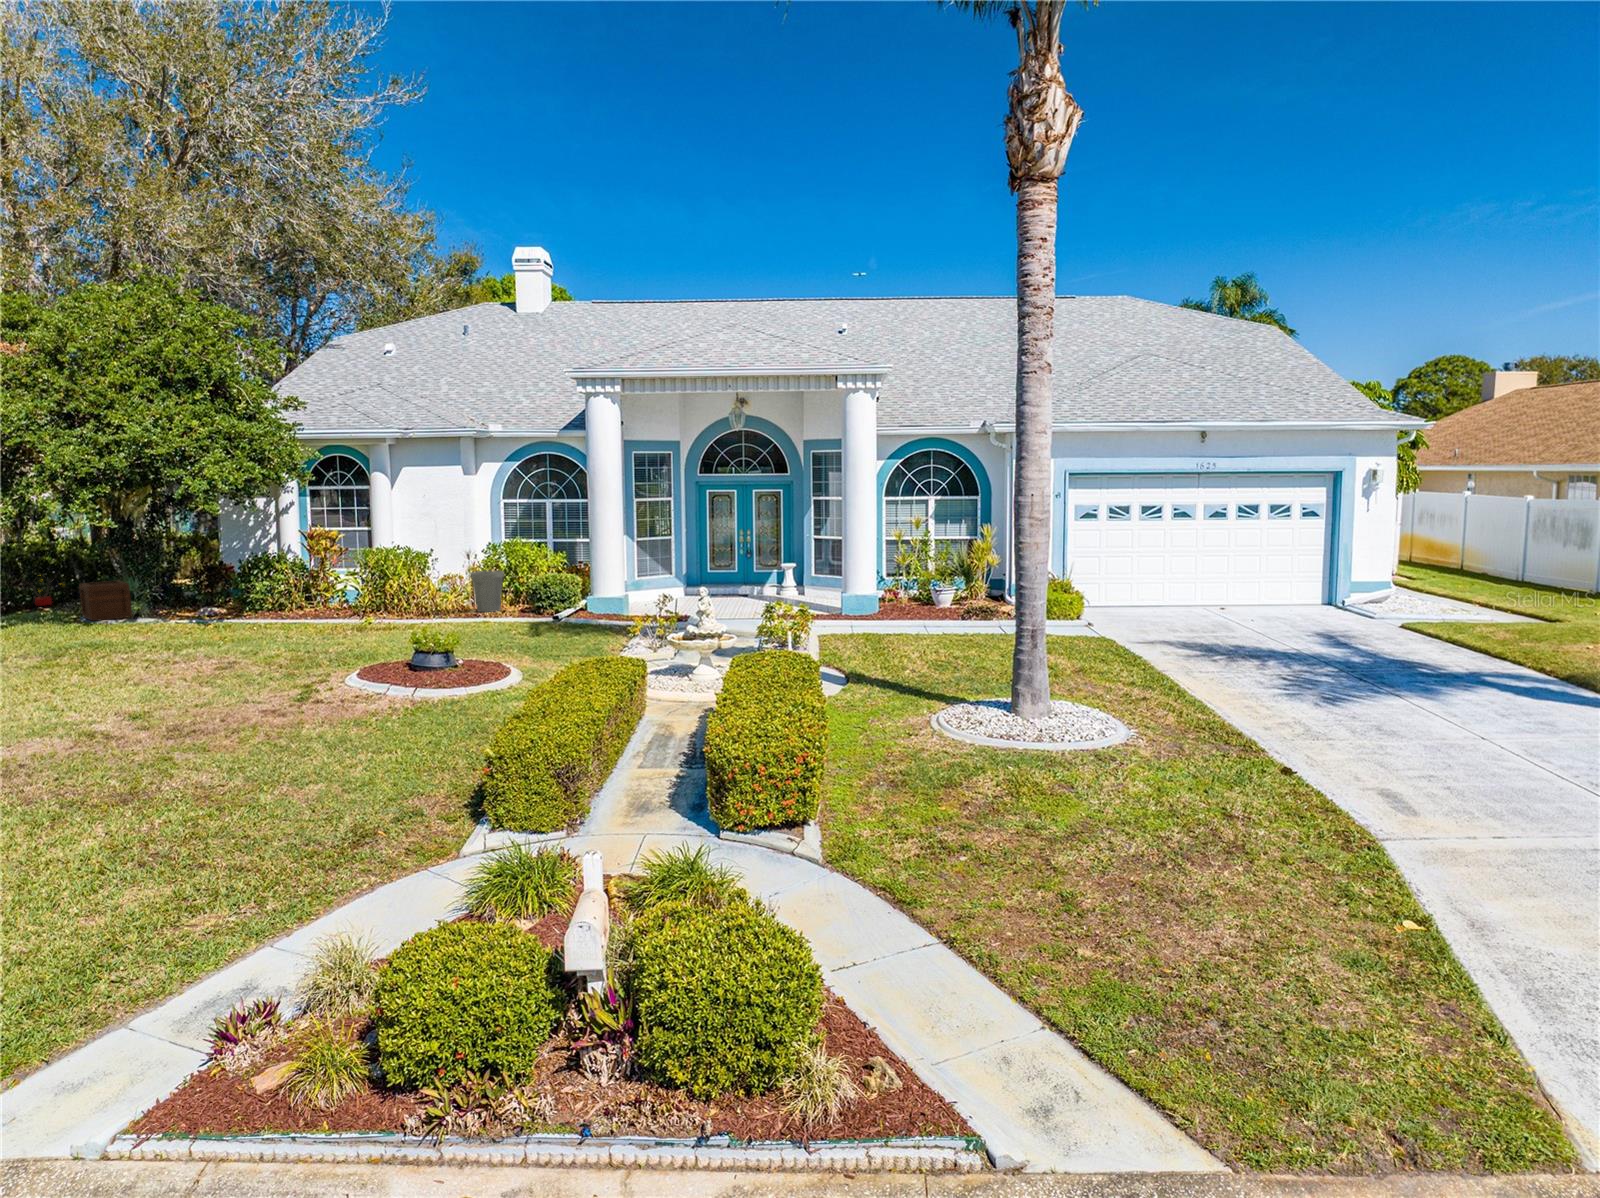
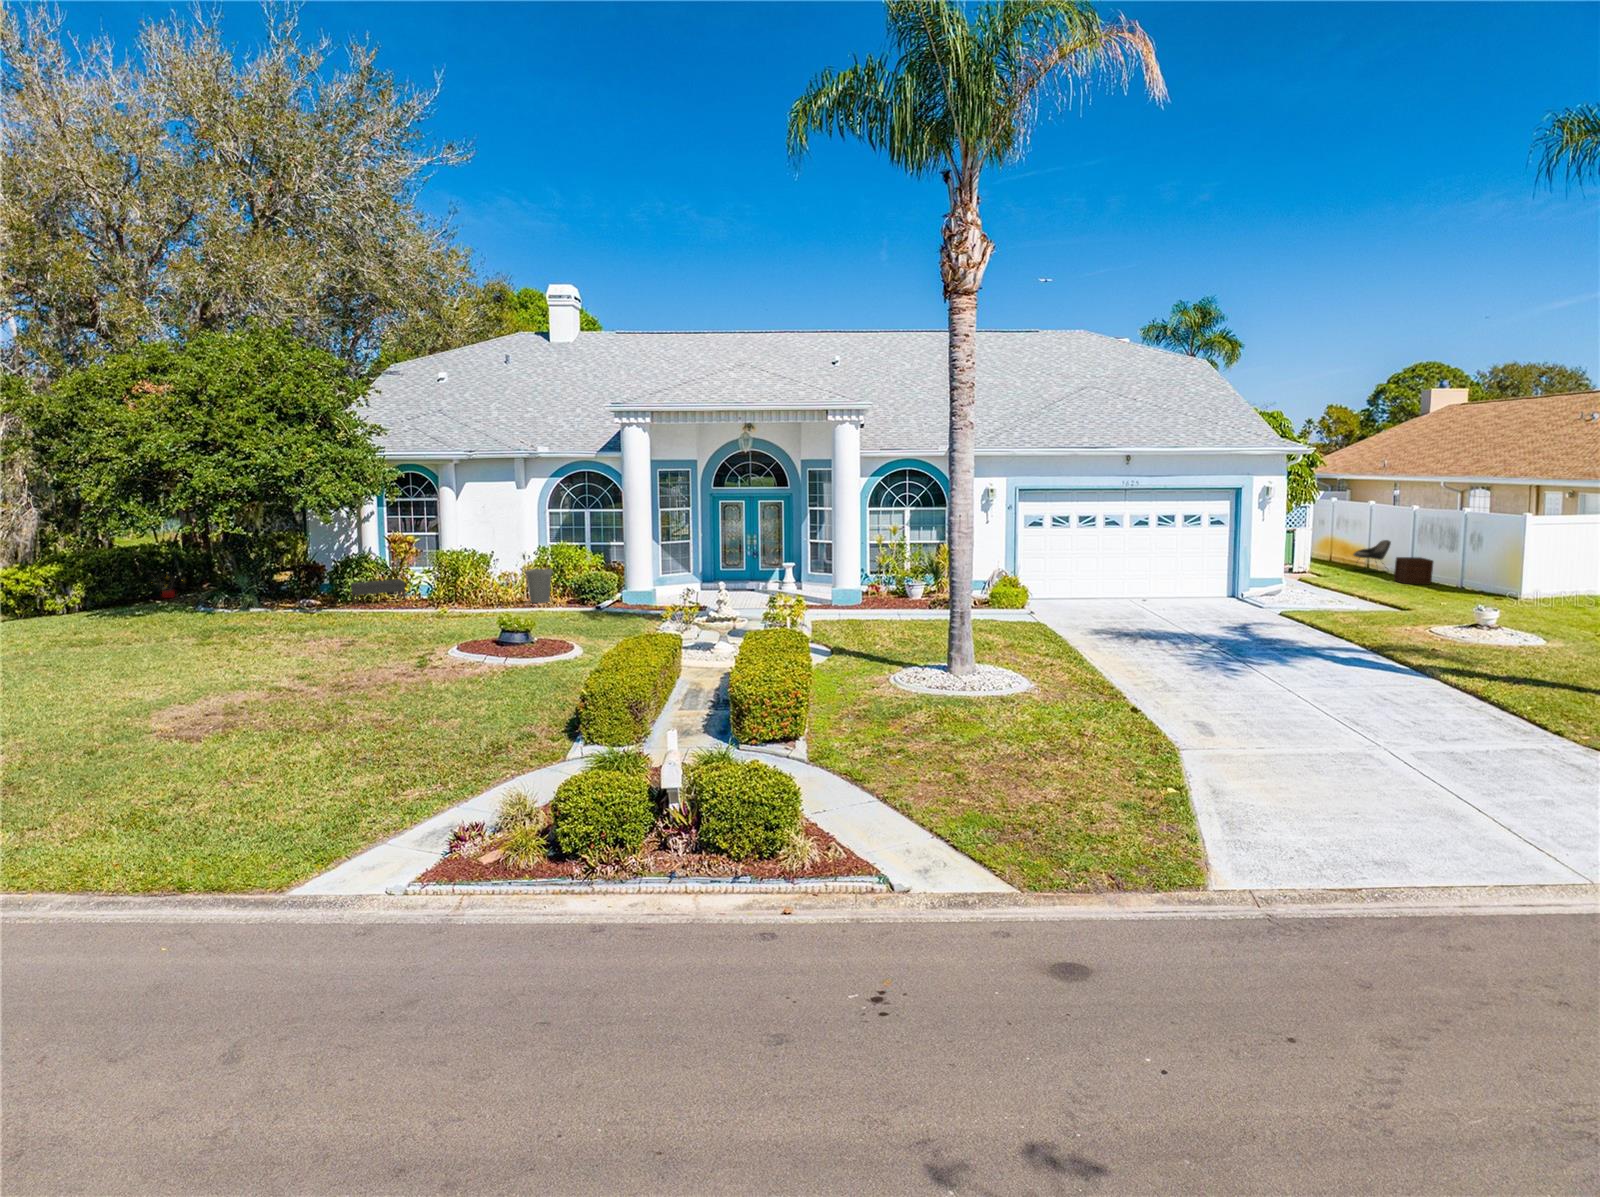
lounge chair: none [1444,538,1492,577] -> present [1353,540,1391,571]
wooden crate: present [79,580,132,621] -> present [1394,557,1433,584]
bench: none [258,583,326,615] -> present [351,579,405,605]

